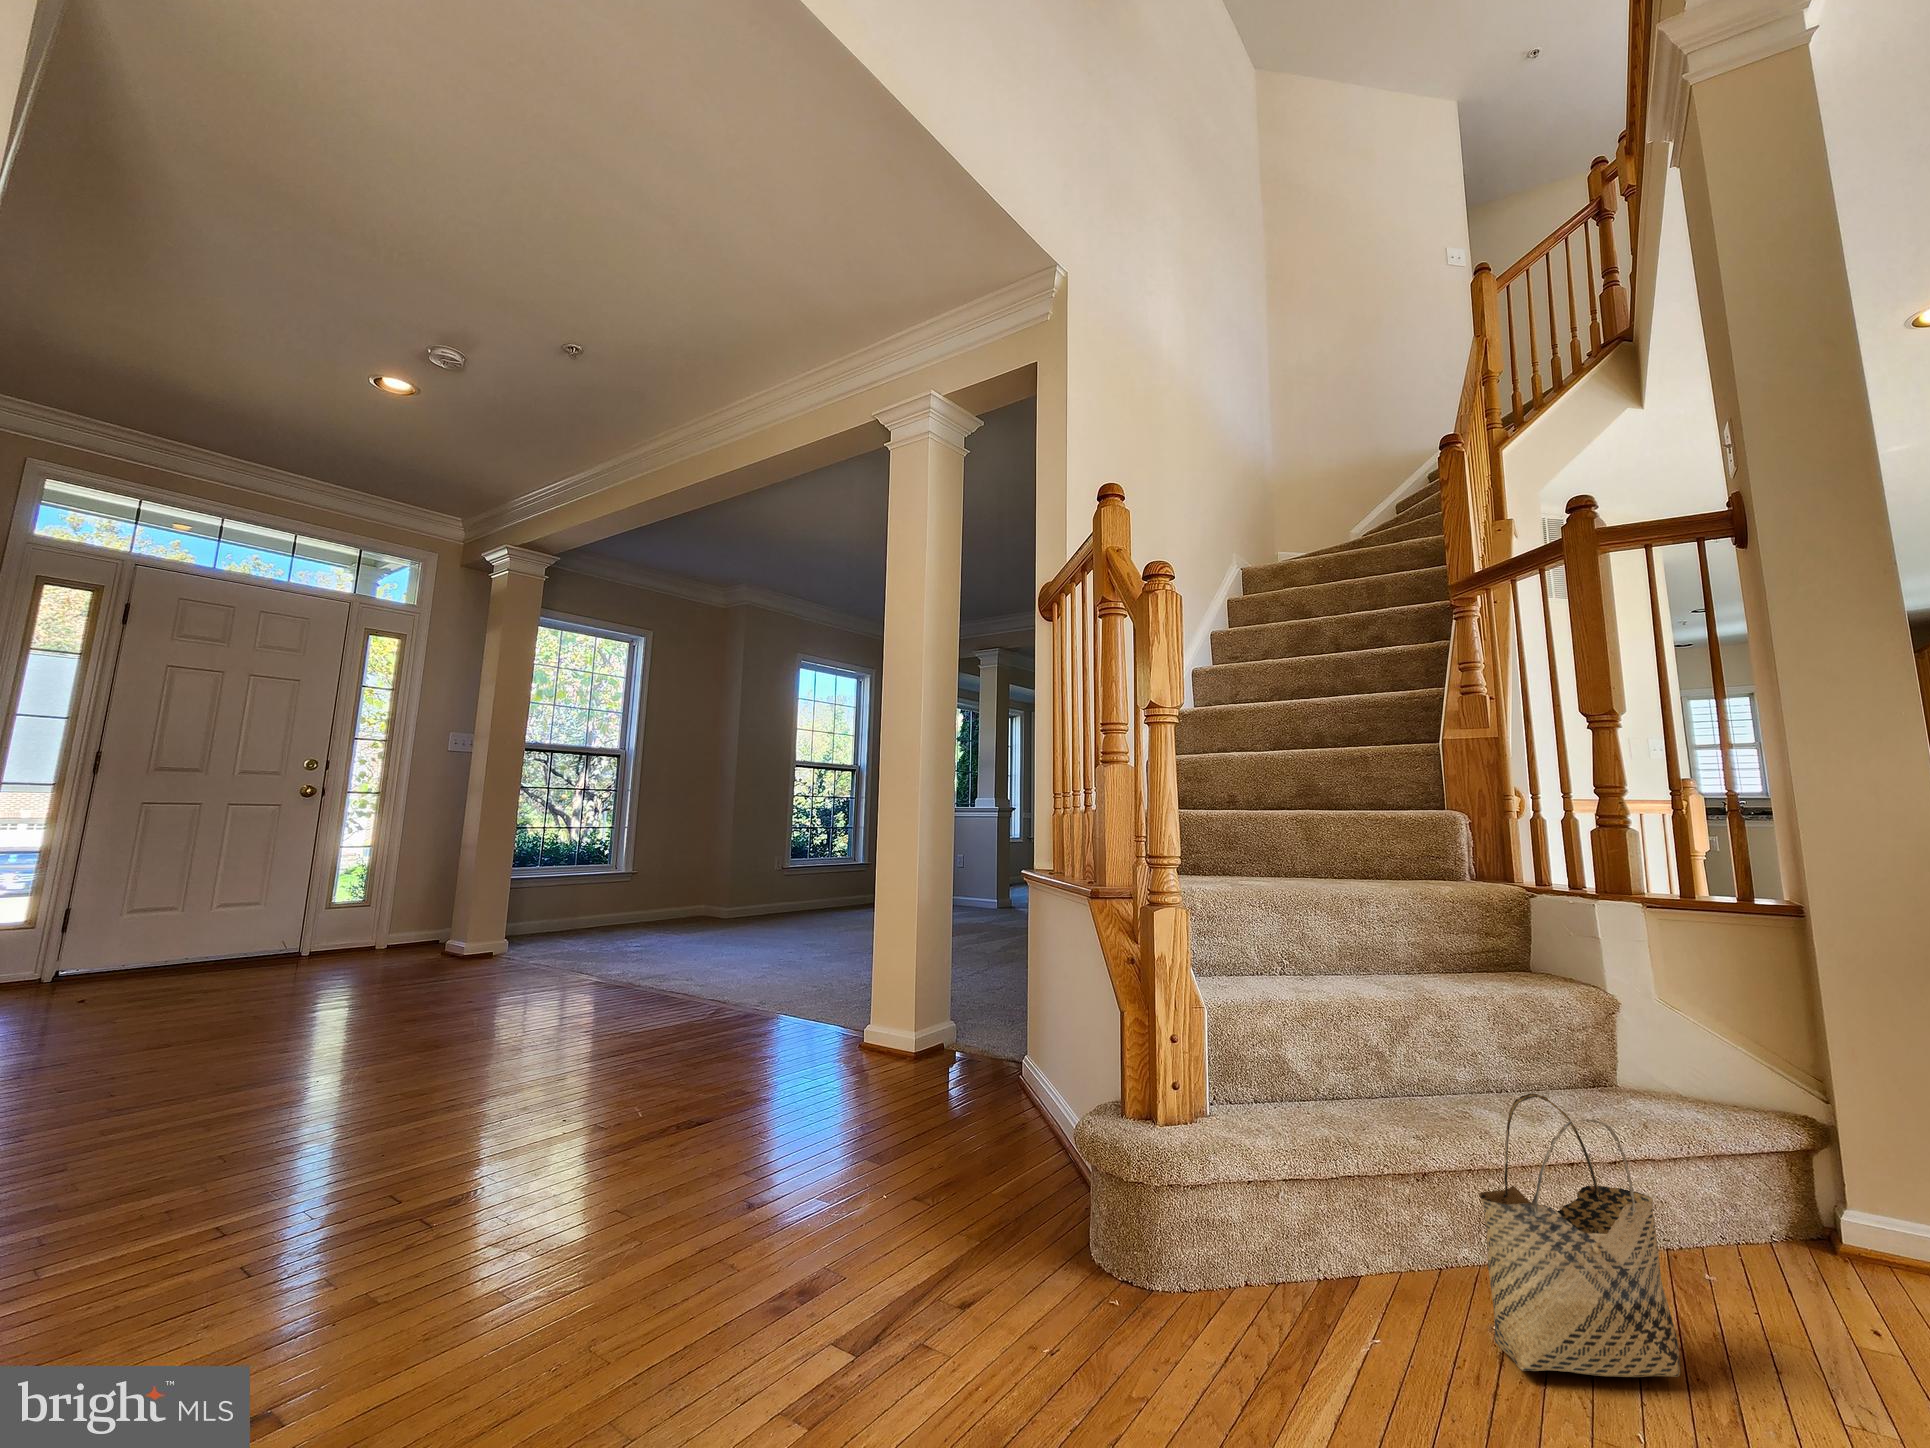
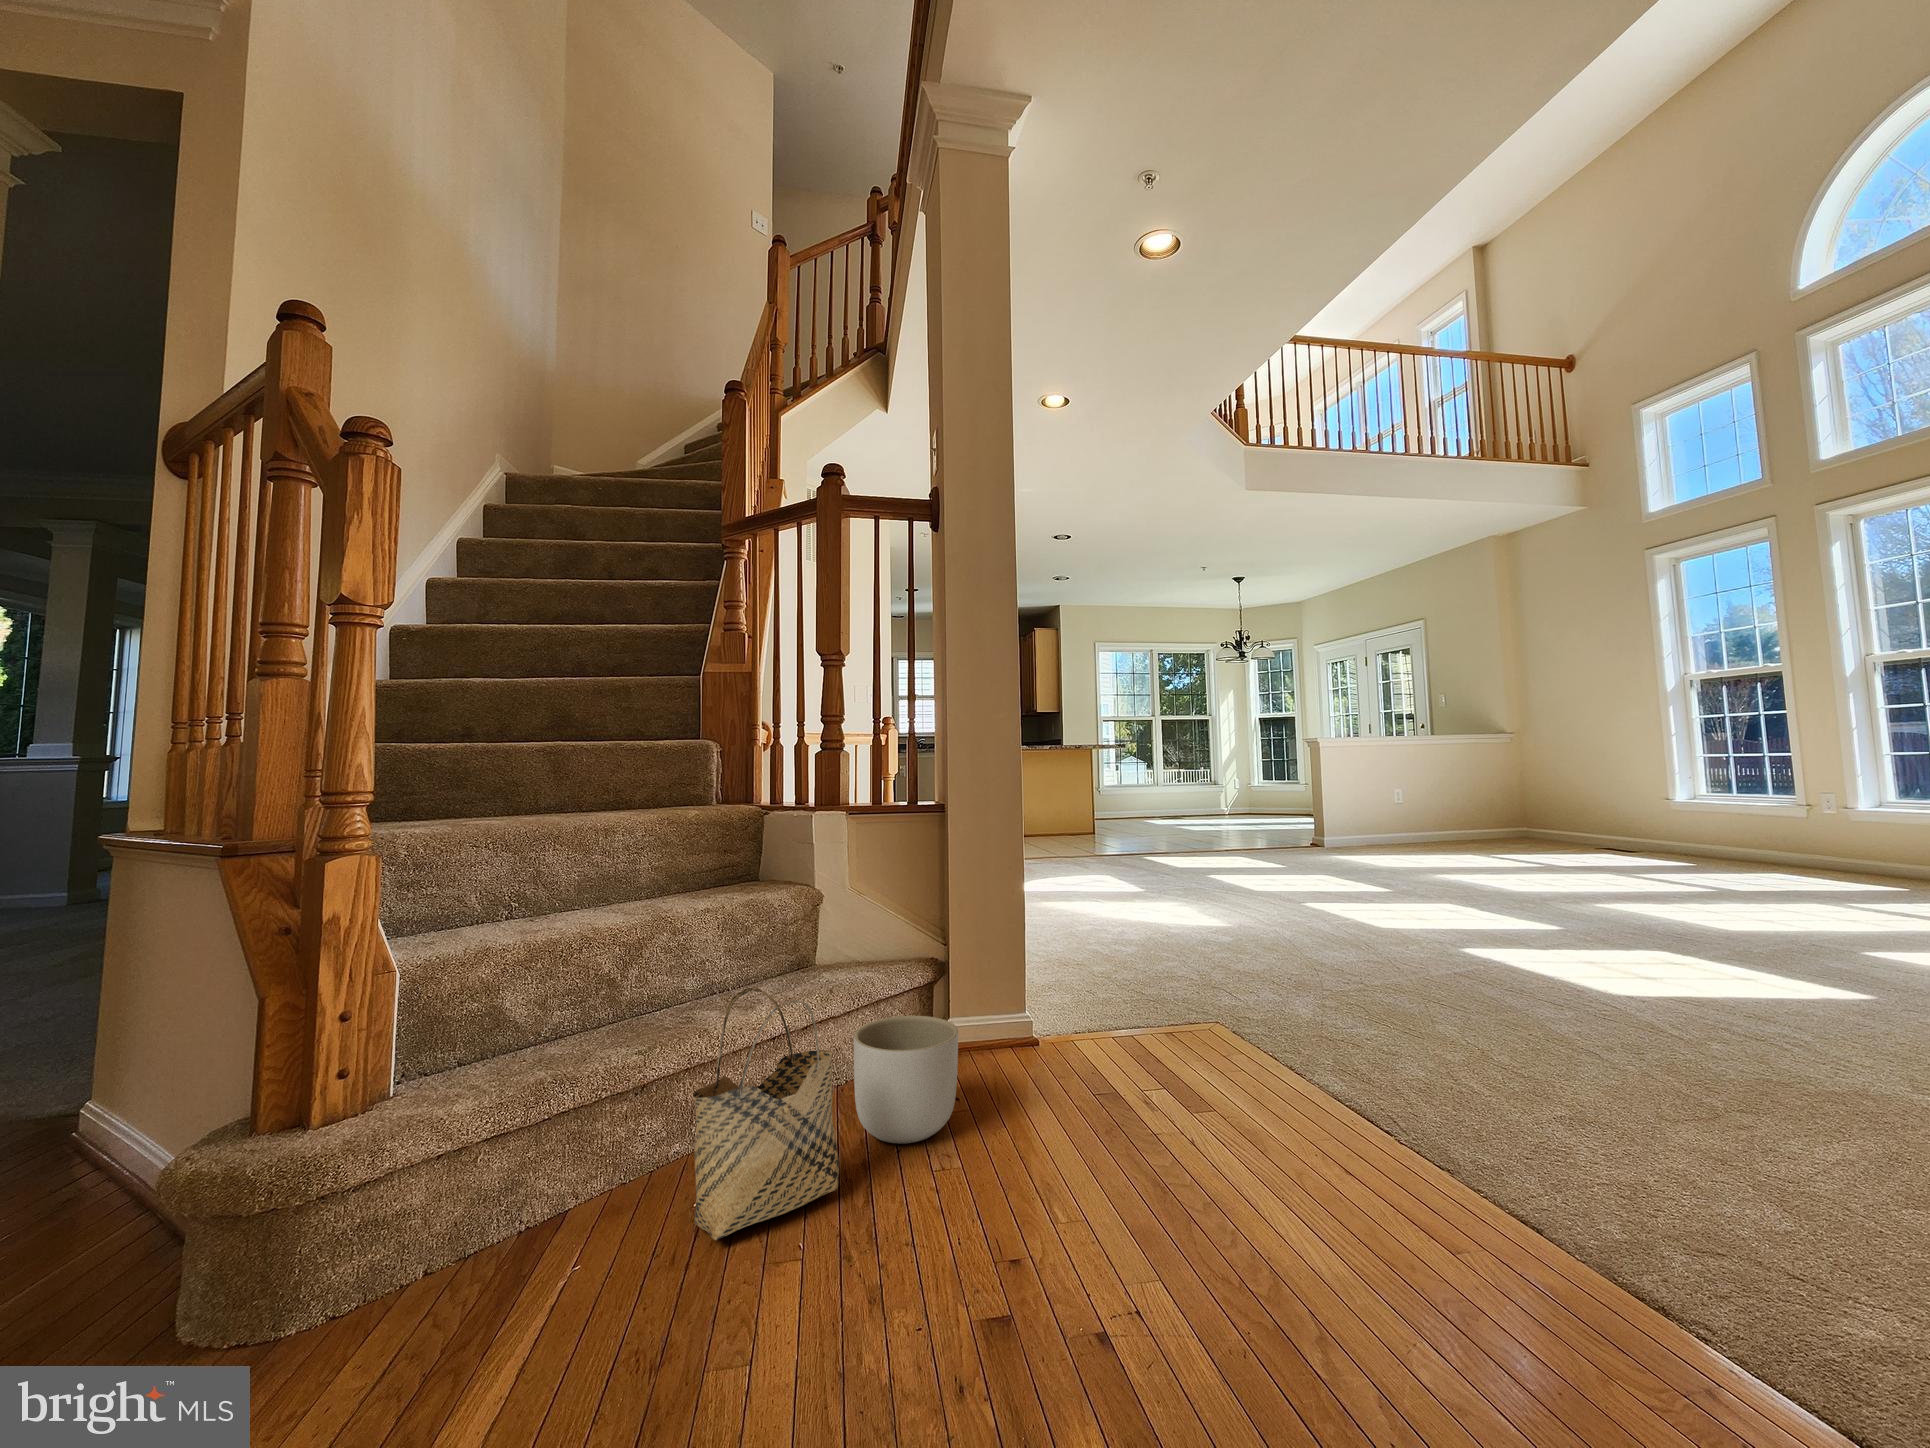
planter: none [1683,1178,1867,1364] -> present [854,1016,958,1144]

